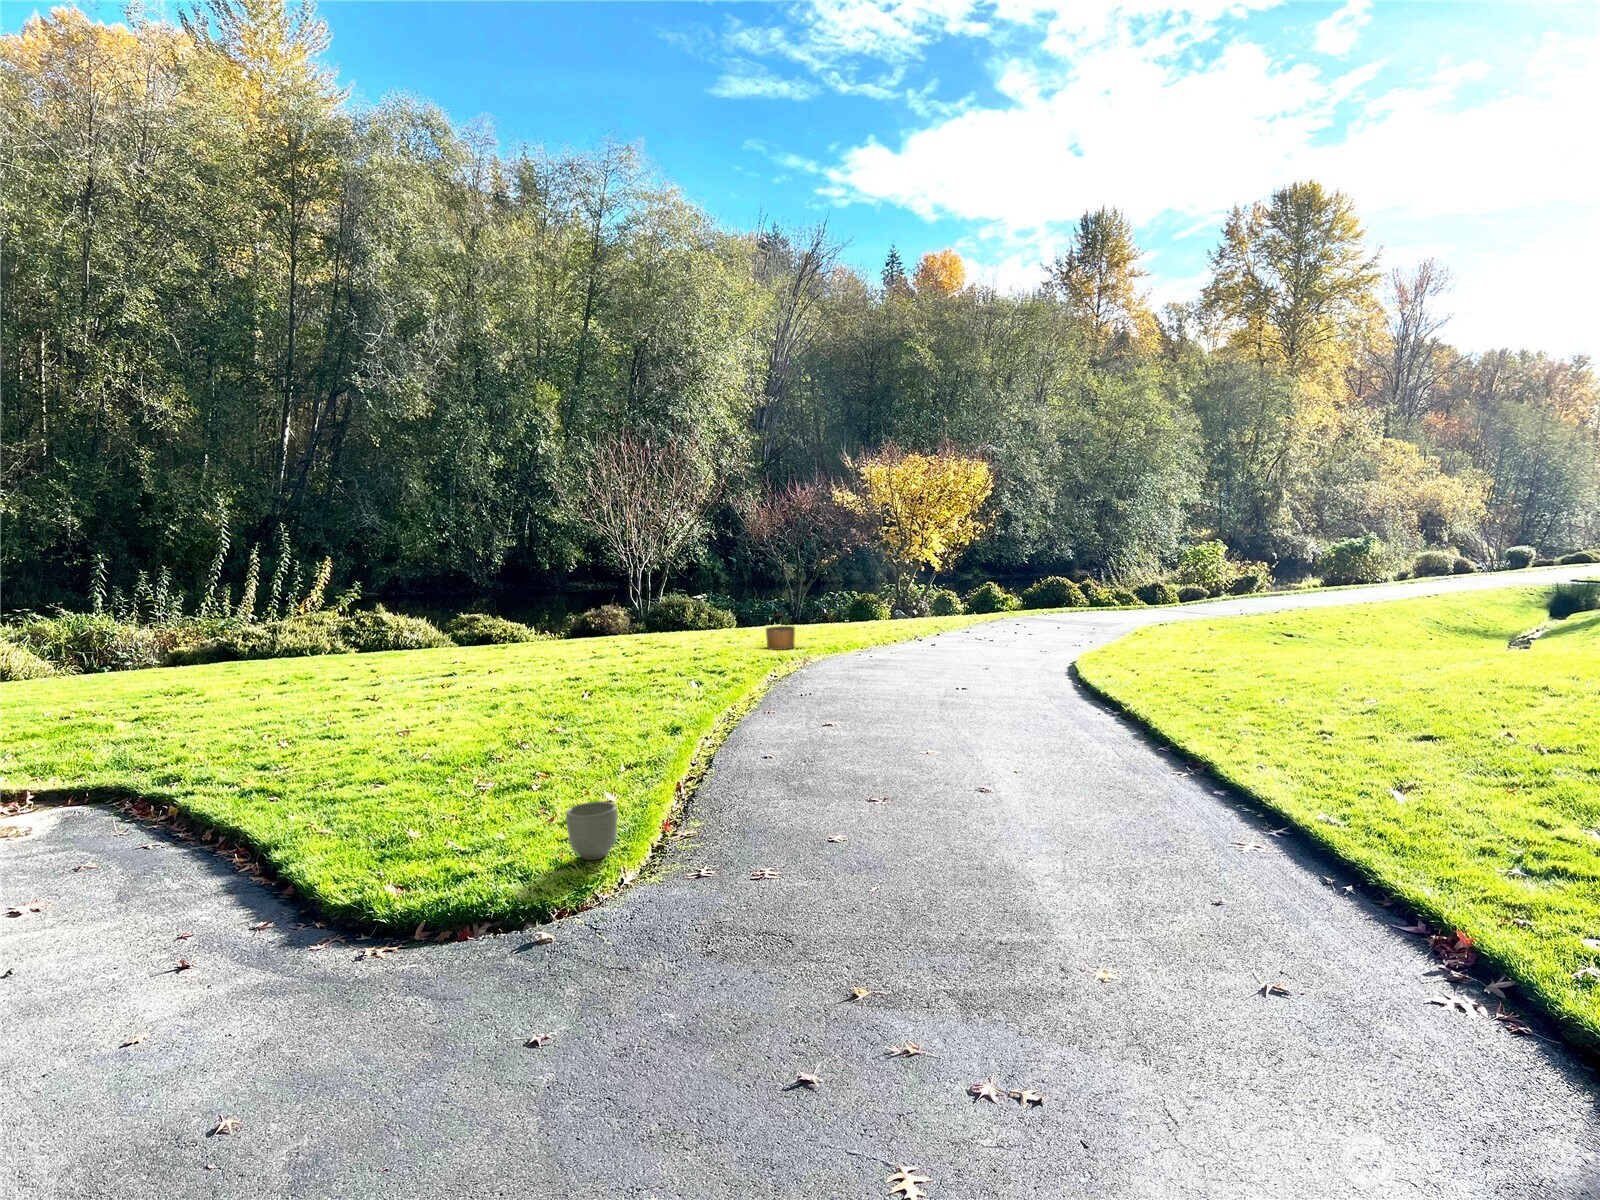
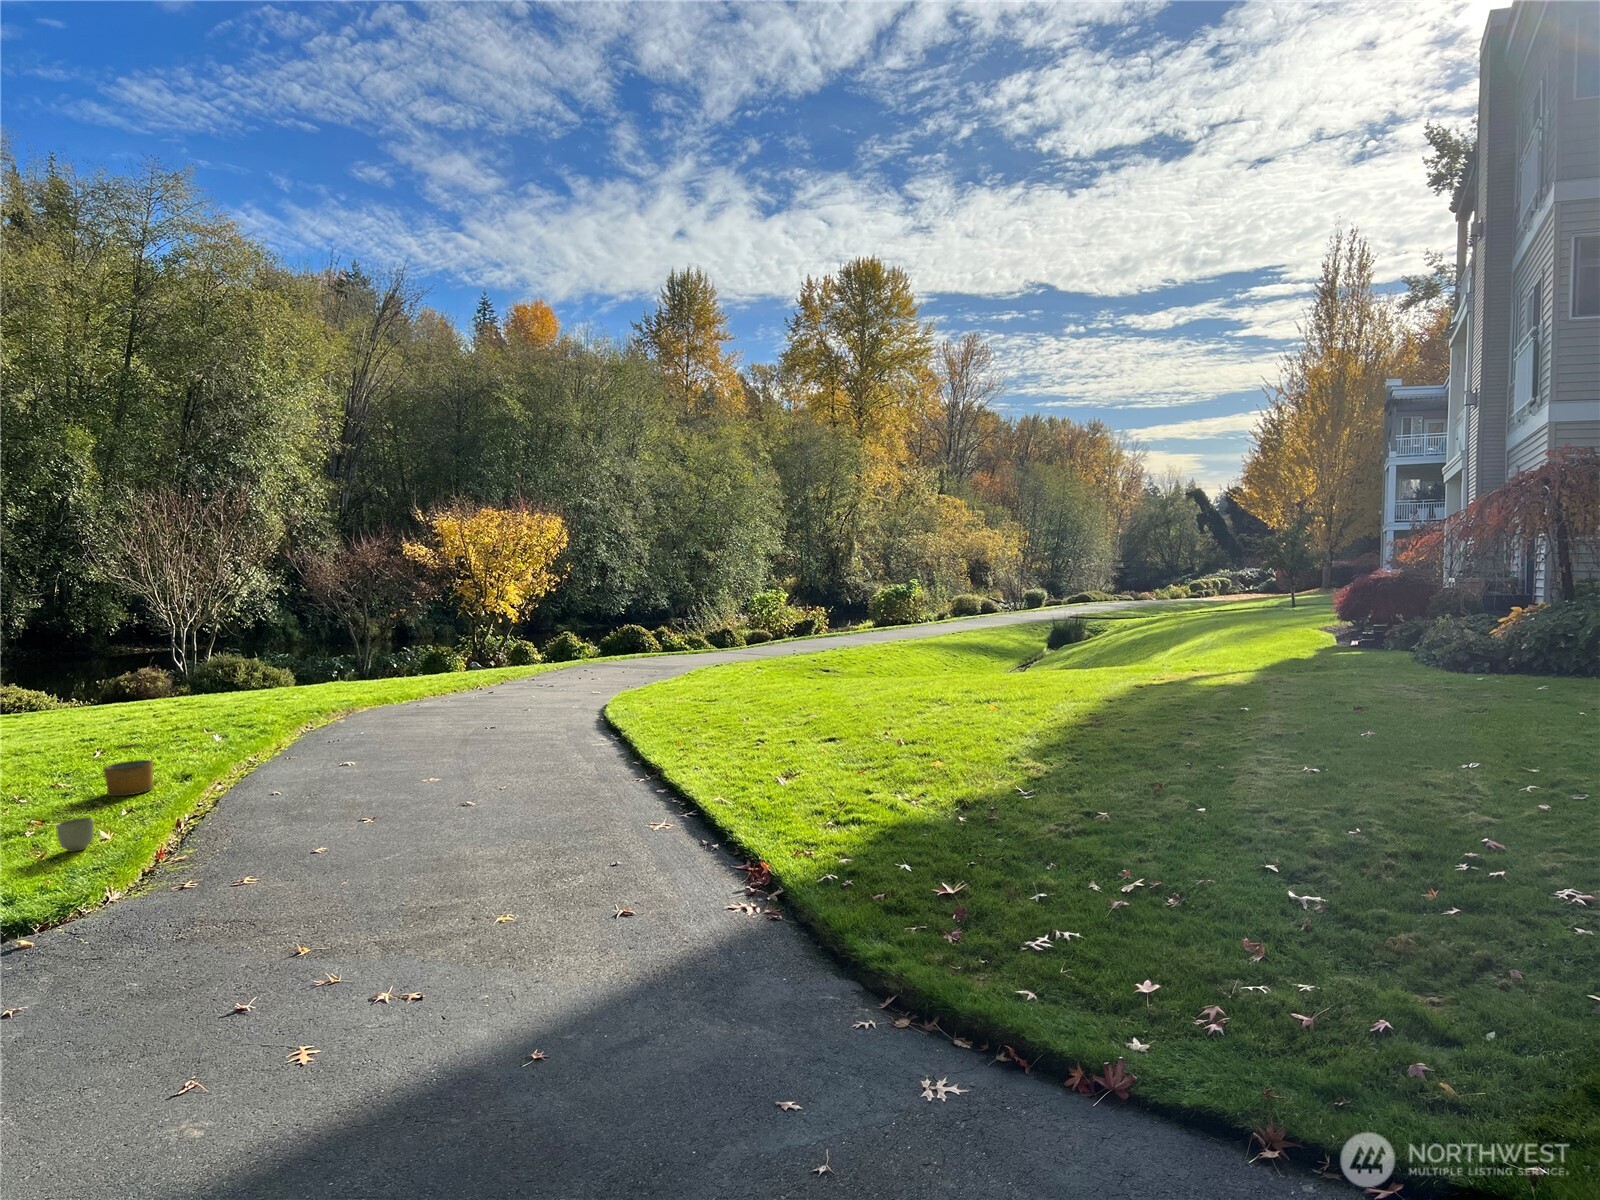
bucket: present [766,613,795,650] -> present [103,744,153,796]

